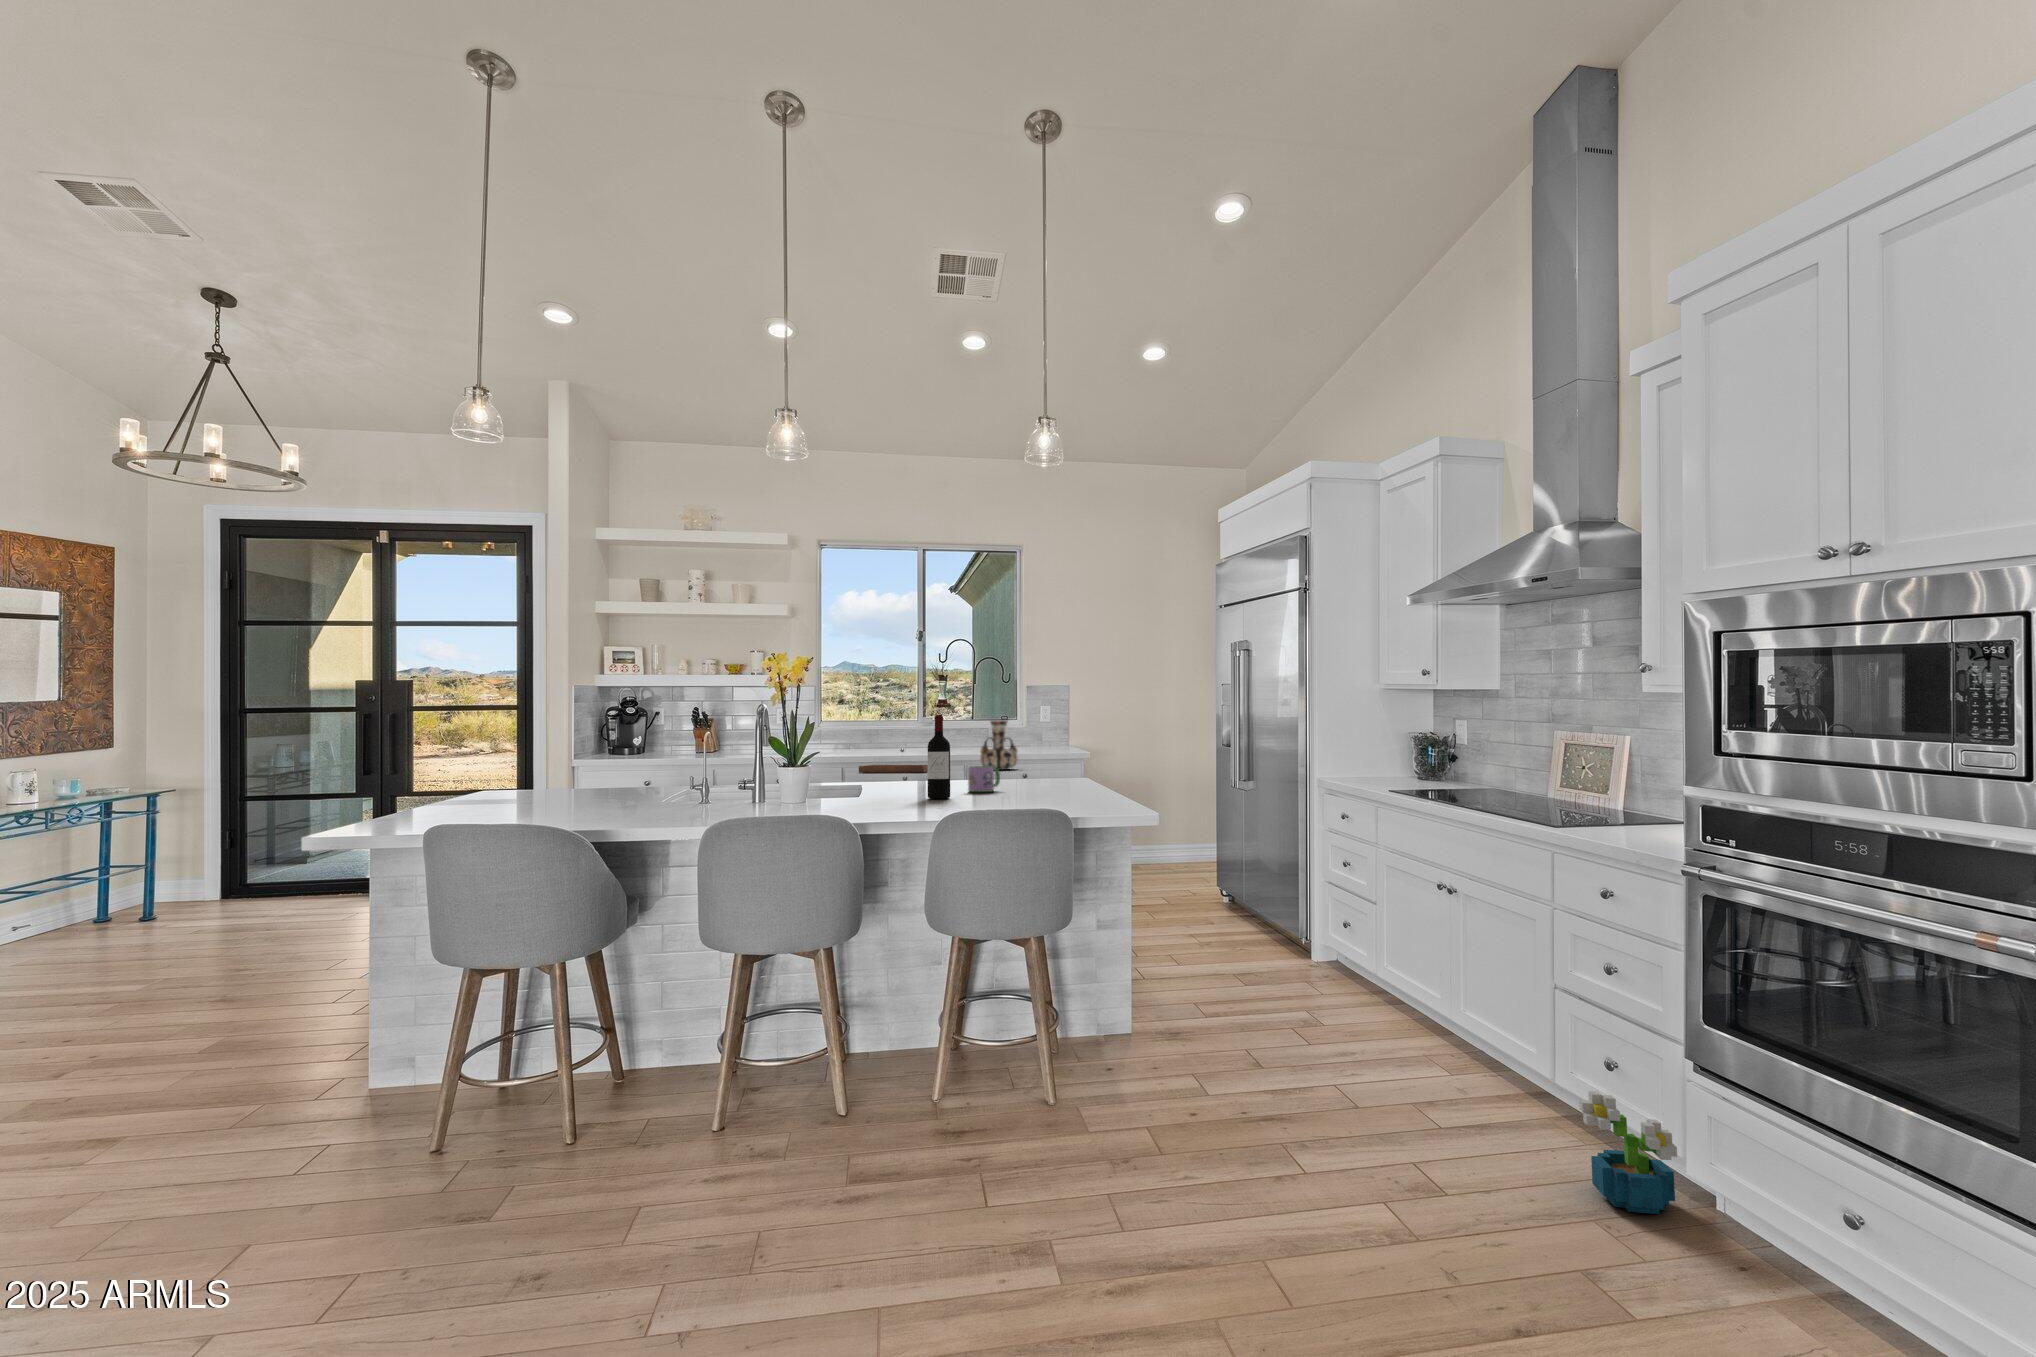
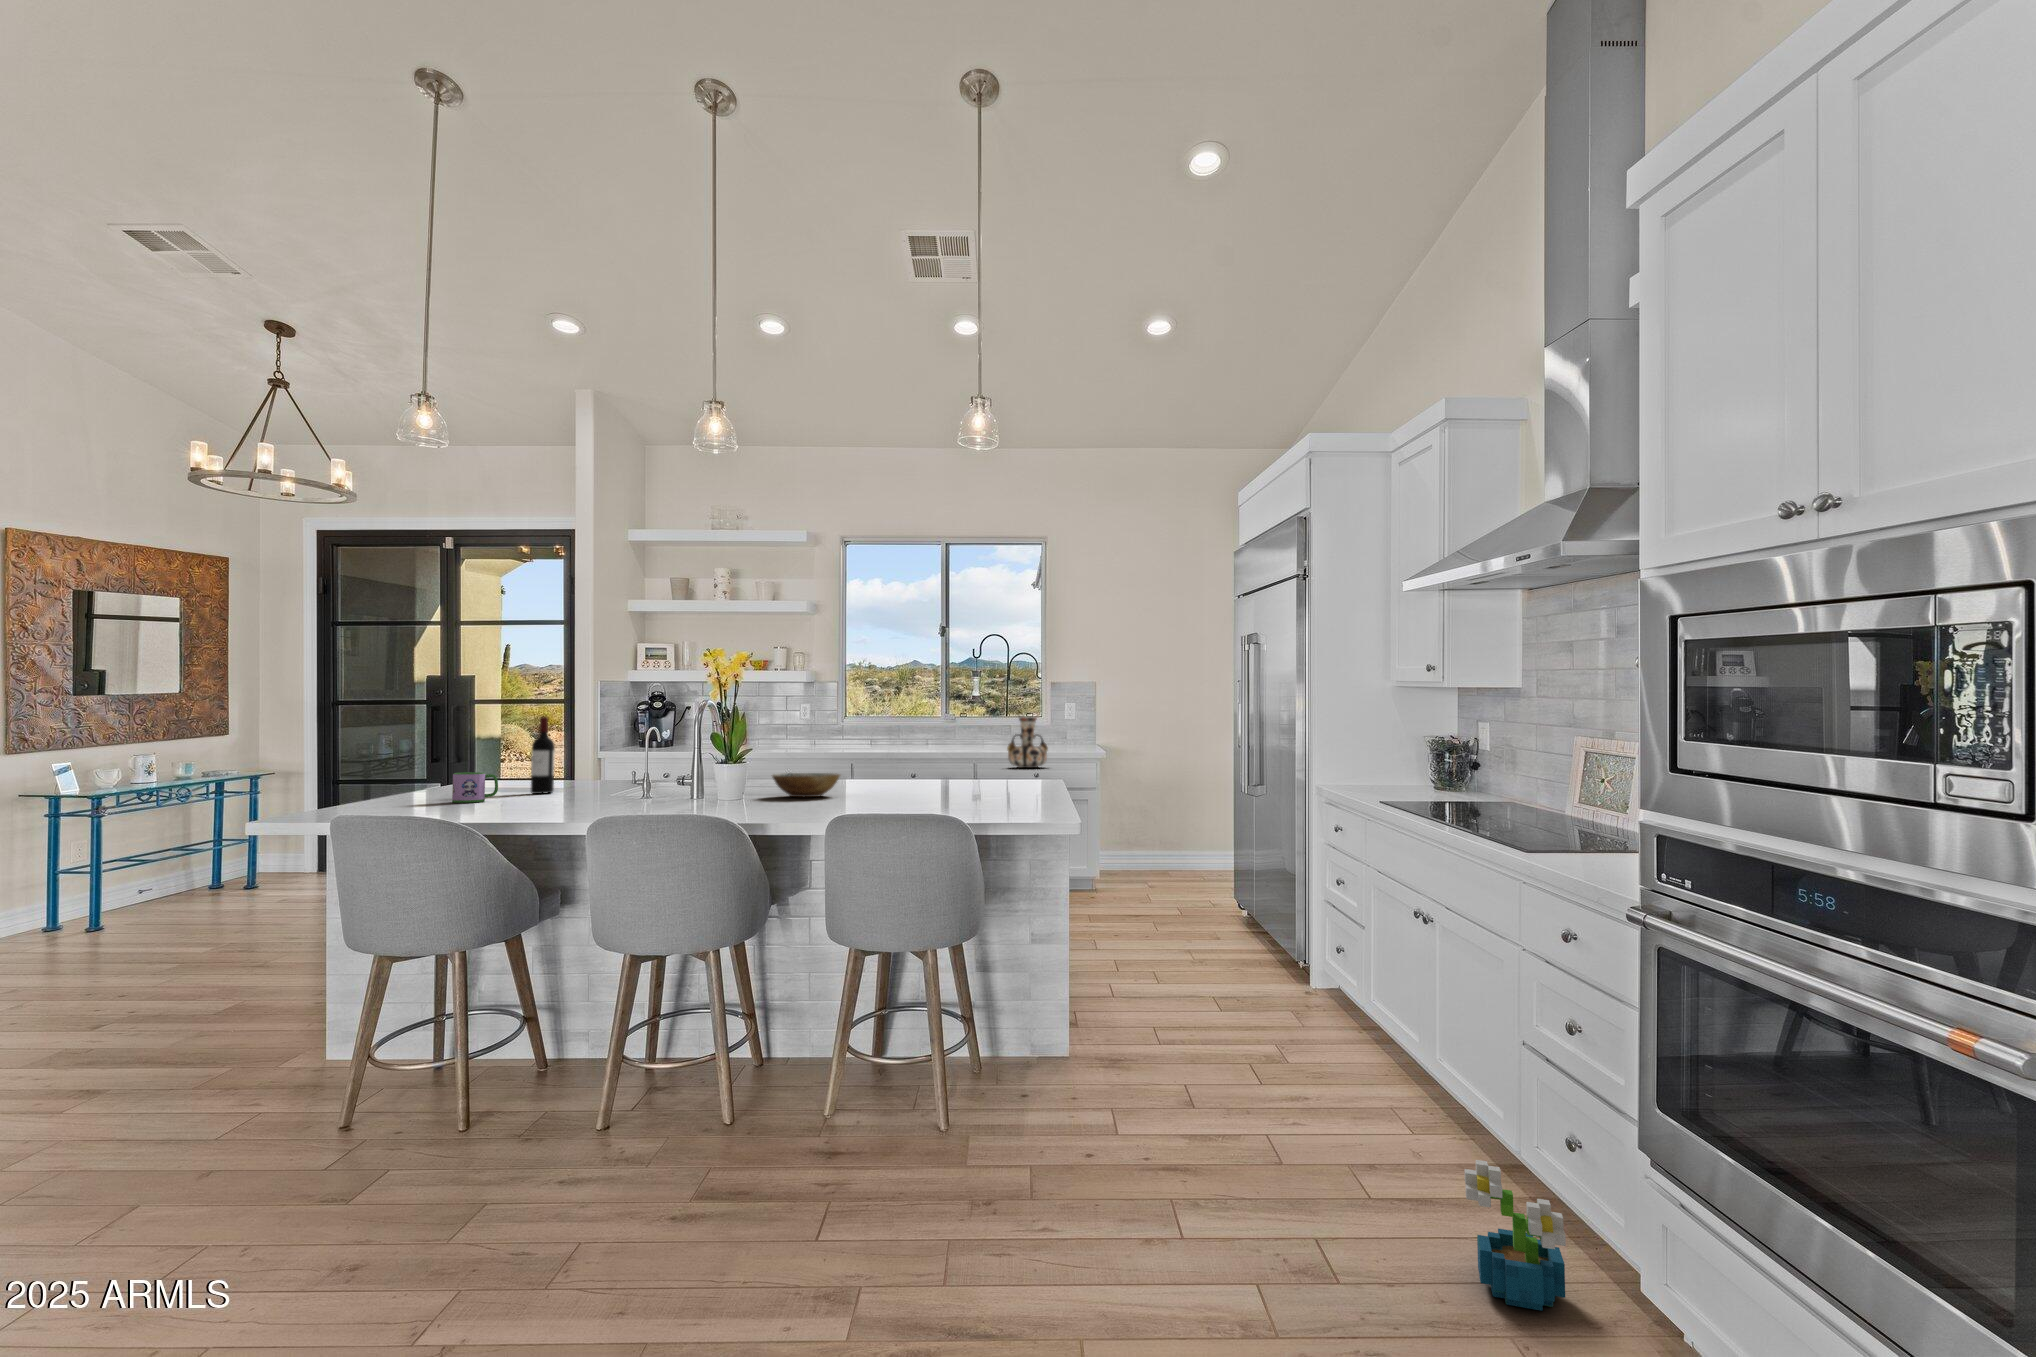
wine bottle: present [928,715,950,799] -> present [531,717,555,794]
tray: present [859,749,928,773] -> none [882,745,960,770]
mug: present [968,766,1000,792] -> present [452,772,498,803]
bowl: none [831,774,899,797] -> present [772,773,840,797]

